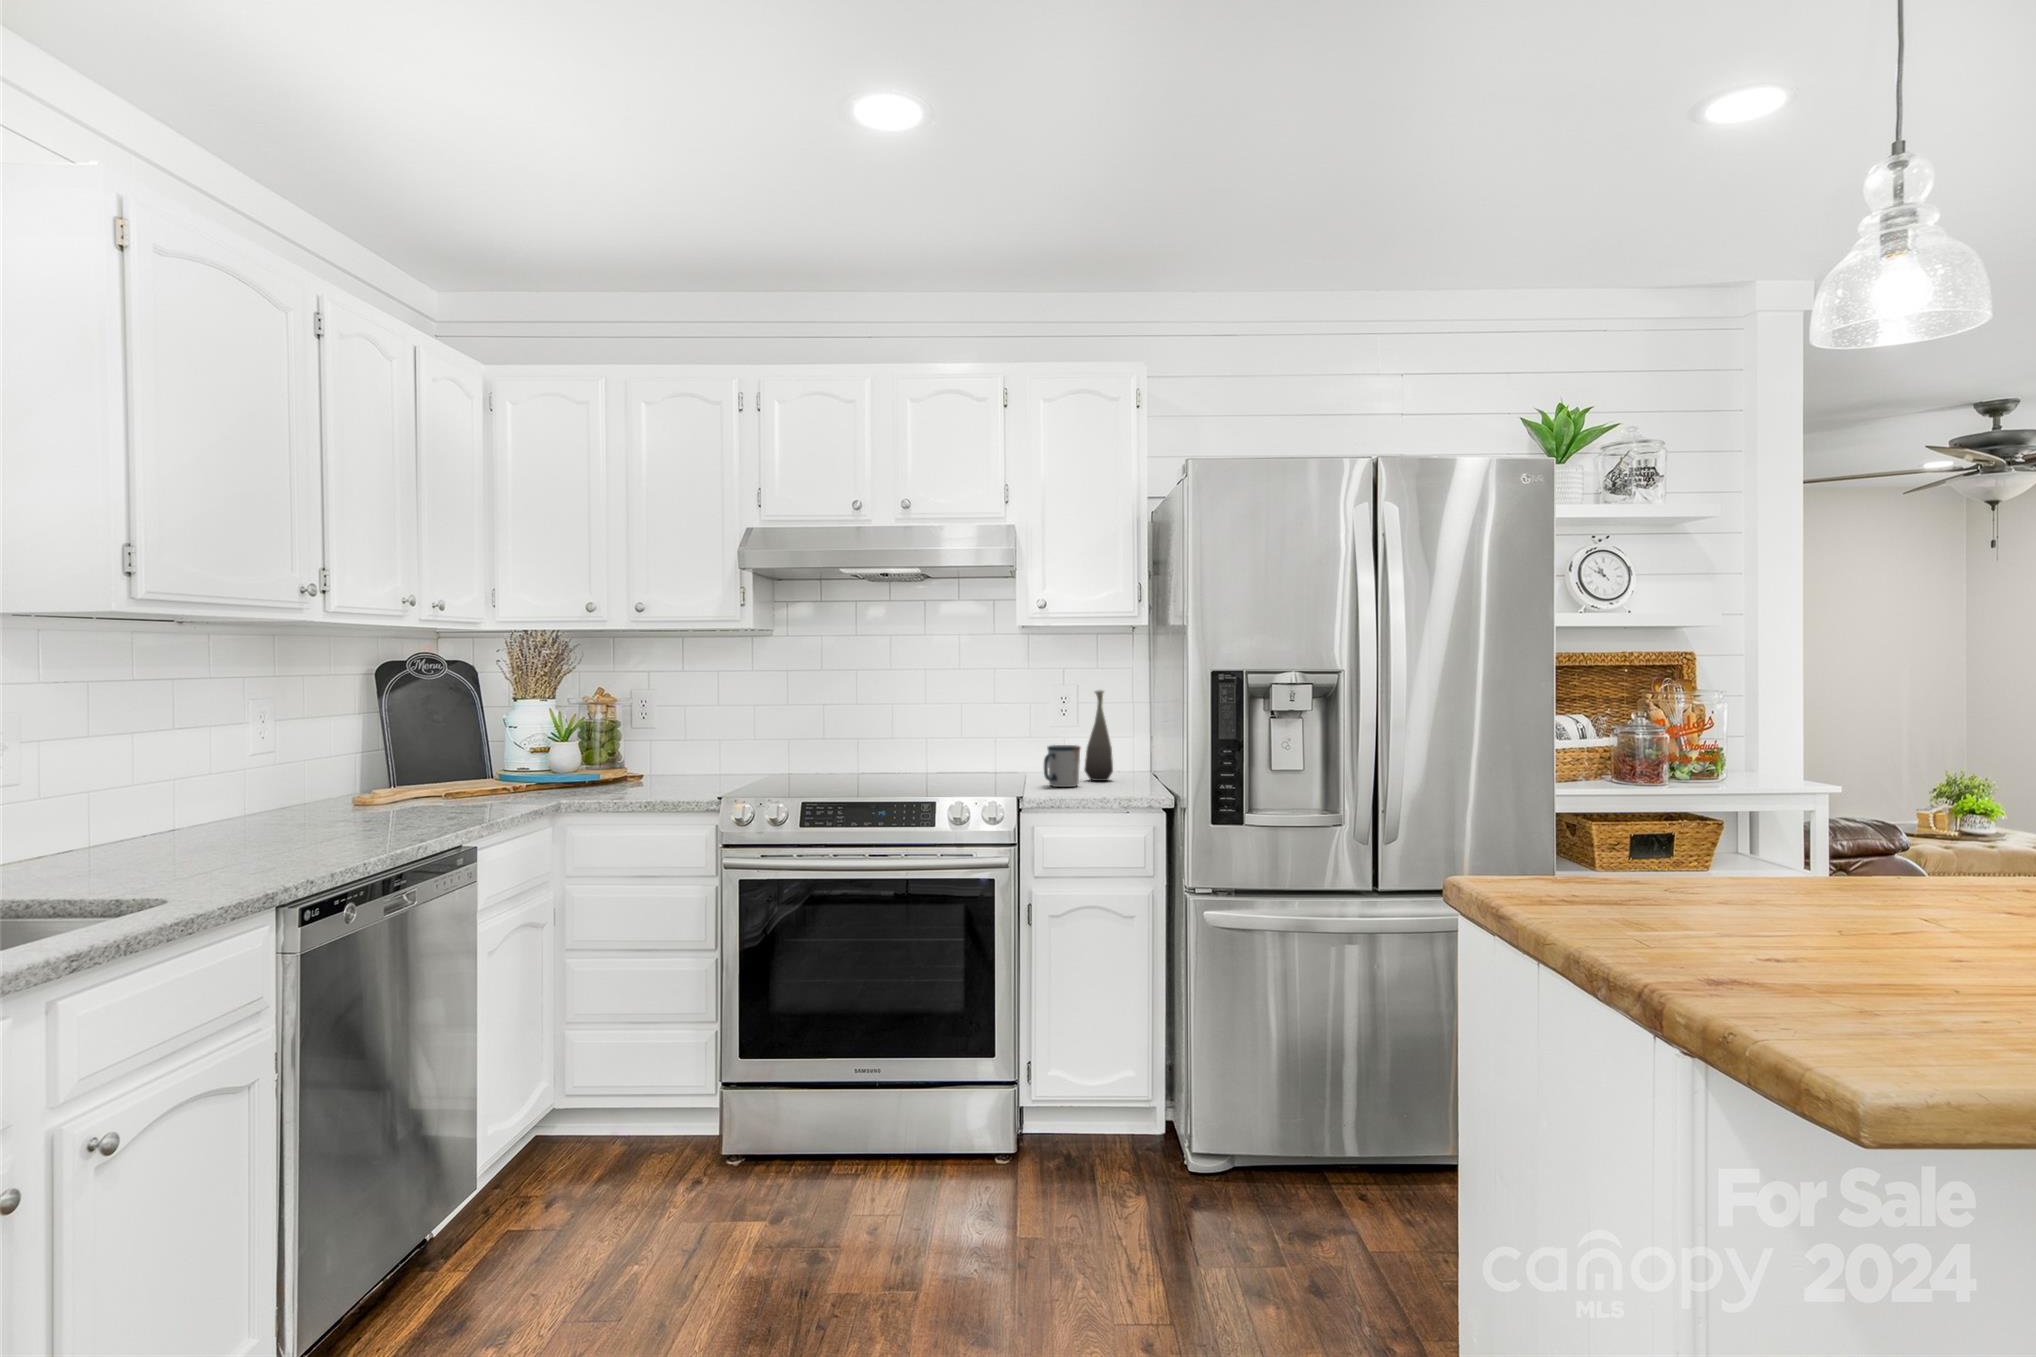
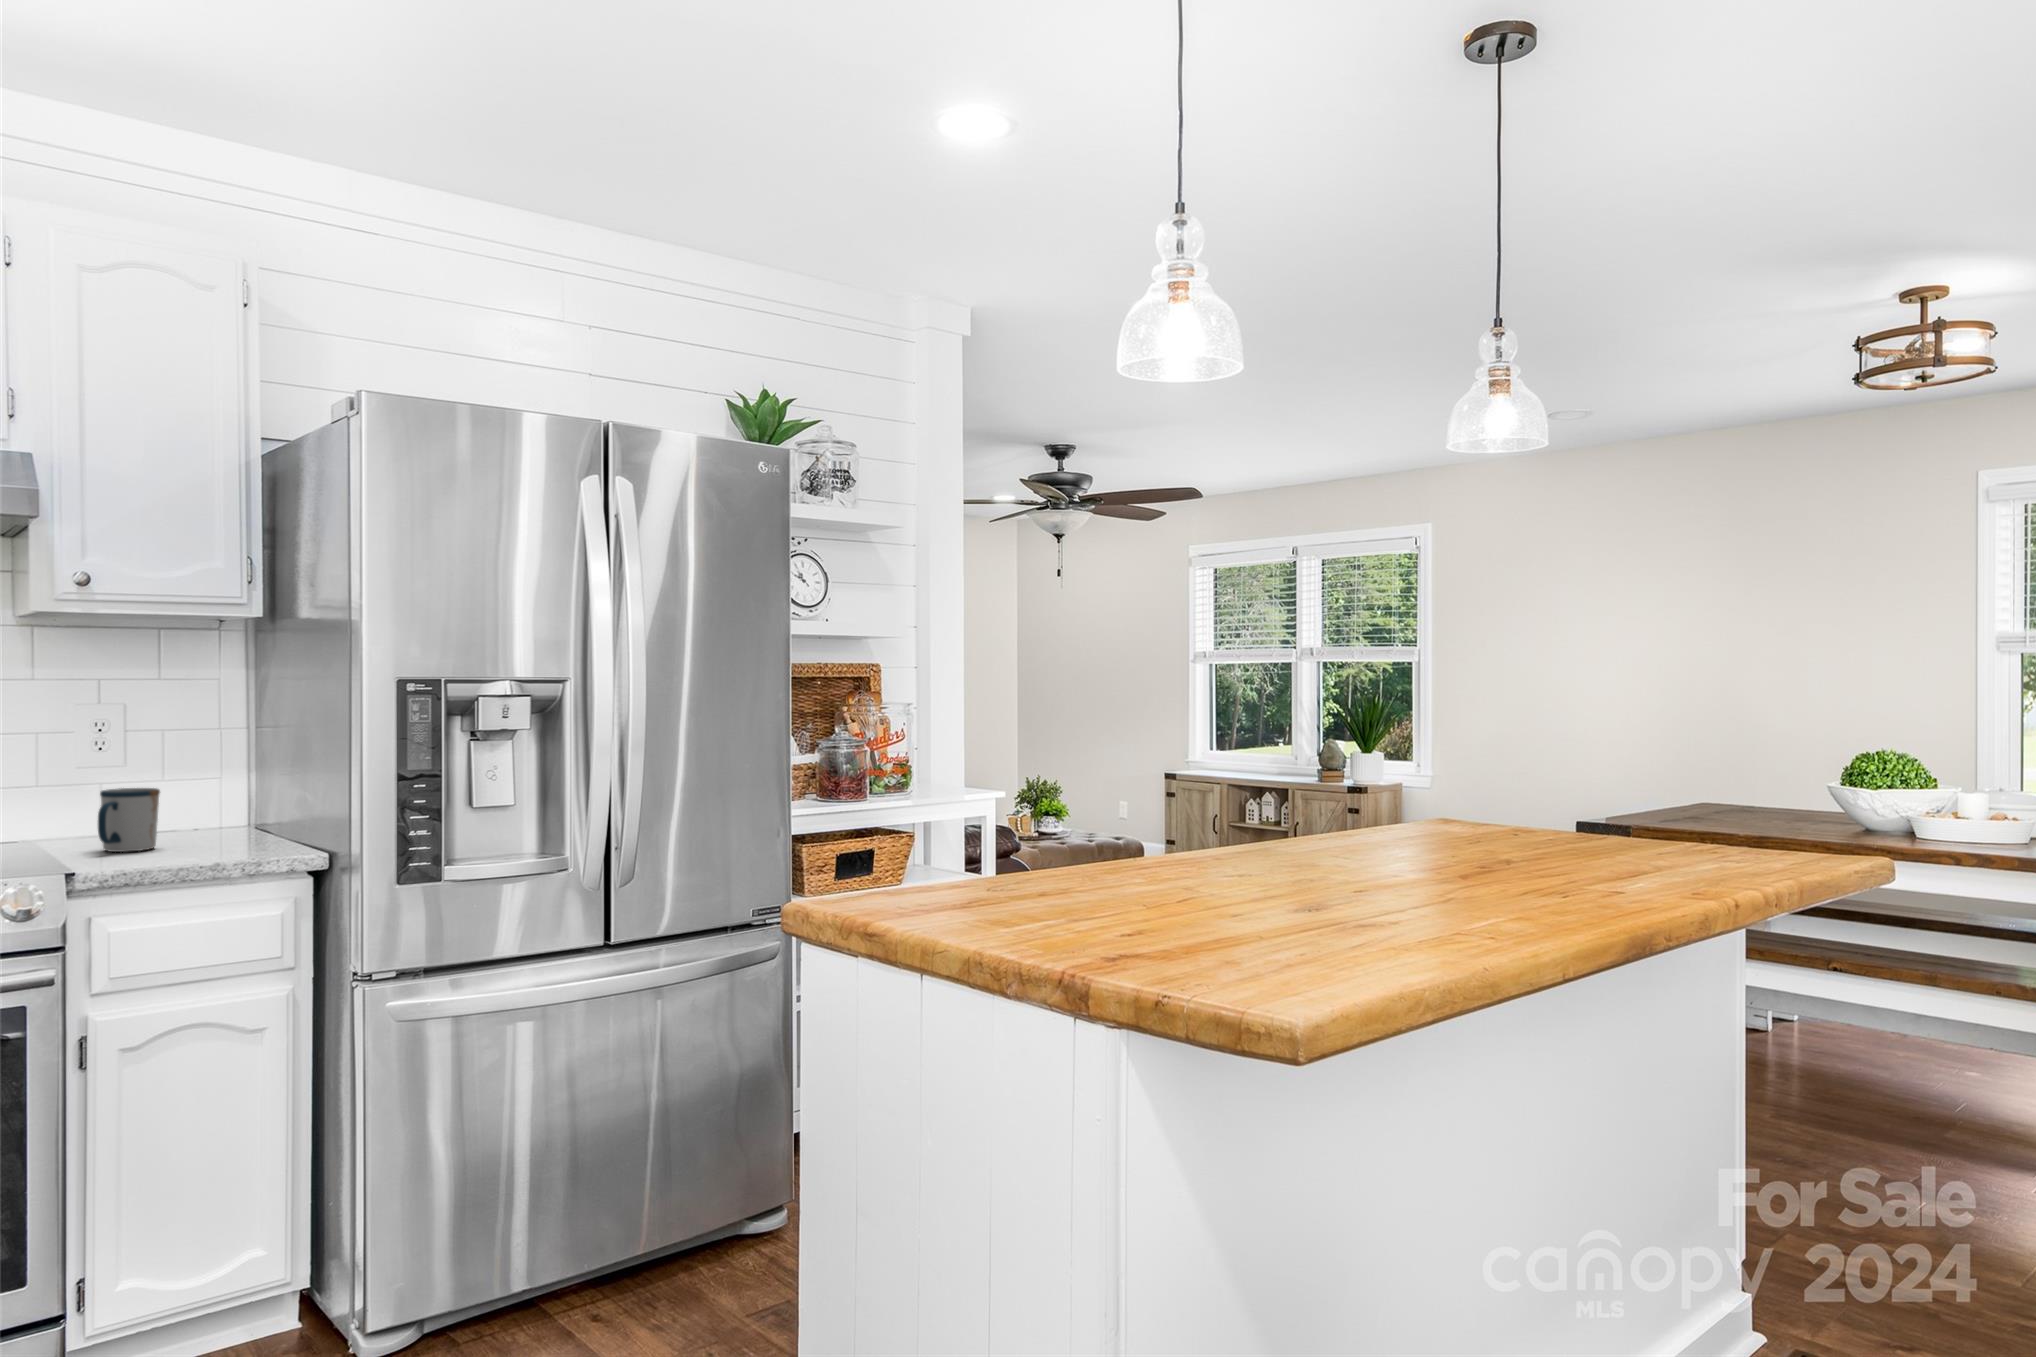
bottle: present [1084,690,1113,781] -> none [156,706,207,838]

